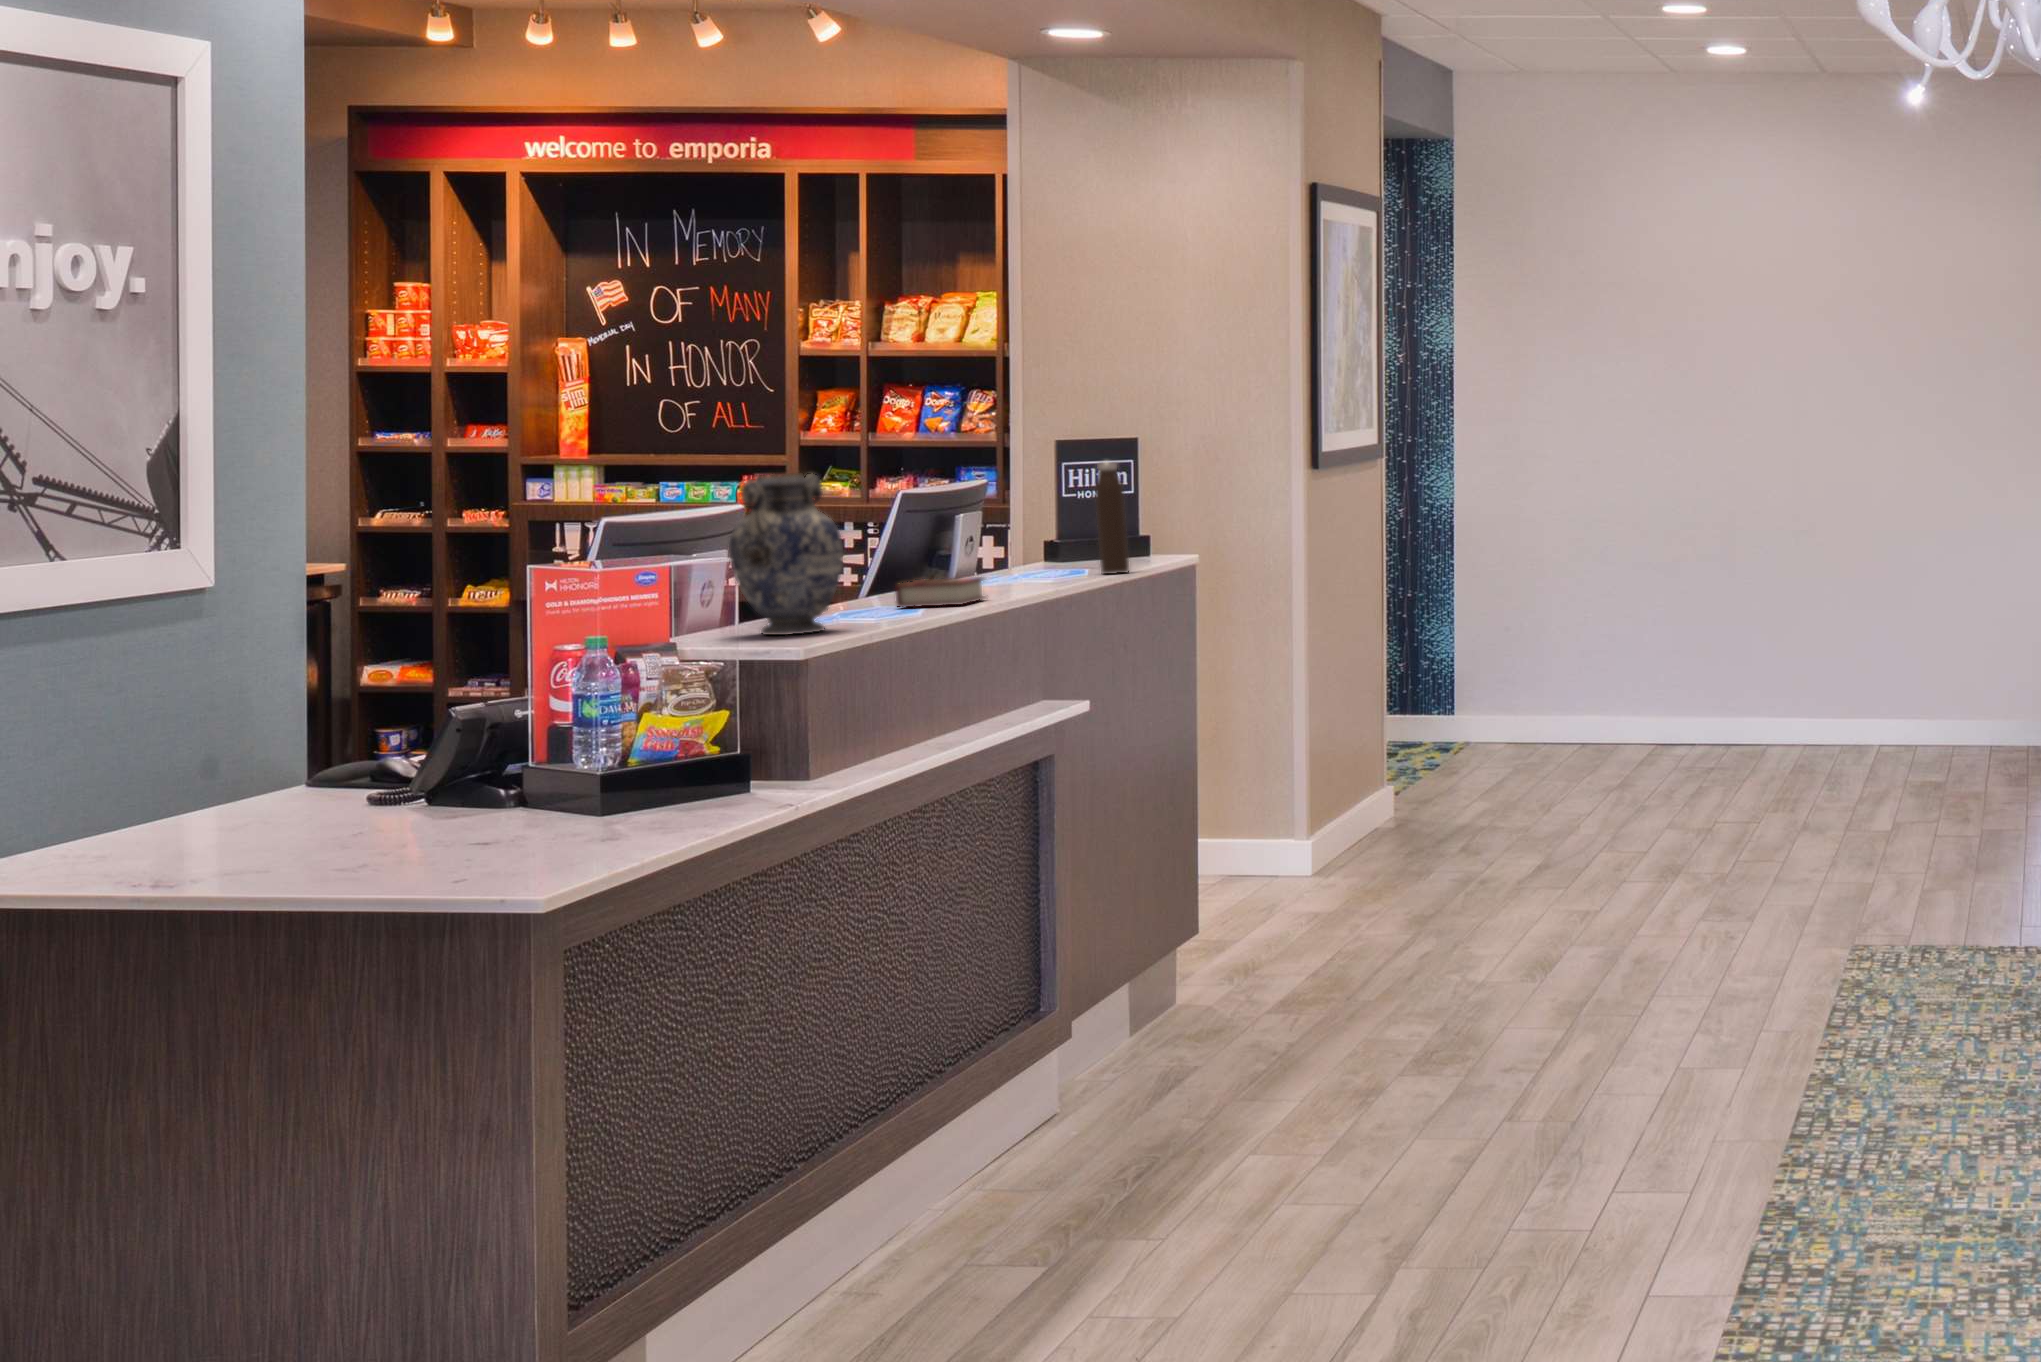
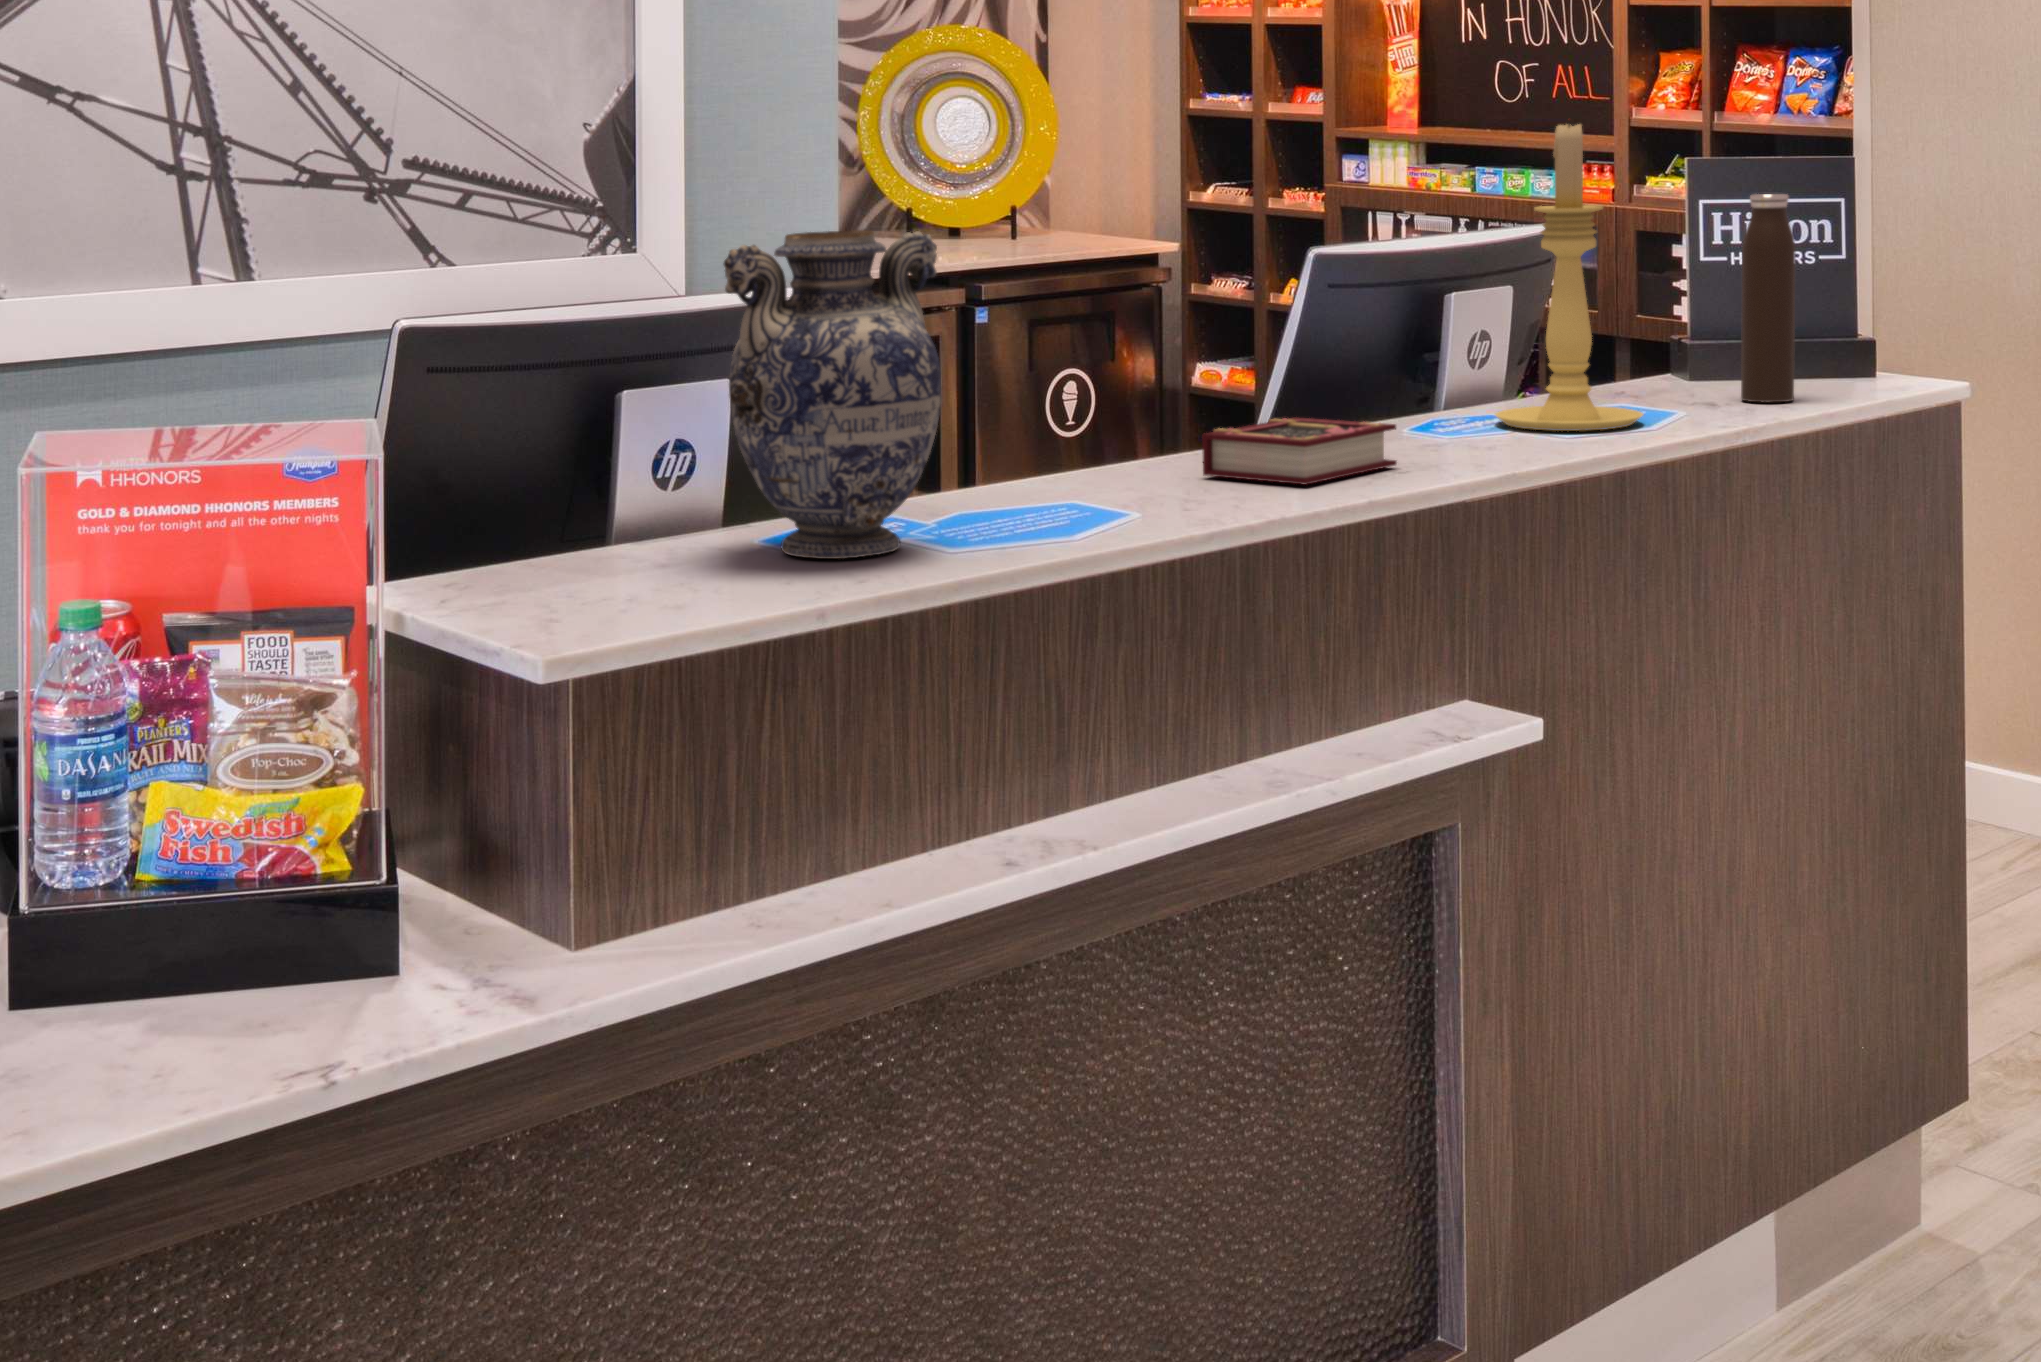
candle holder: none [992,422,1074,588] -> present [1495,122,1643,431]

